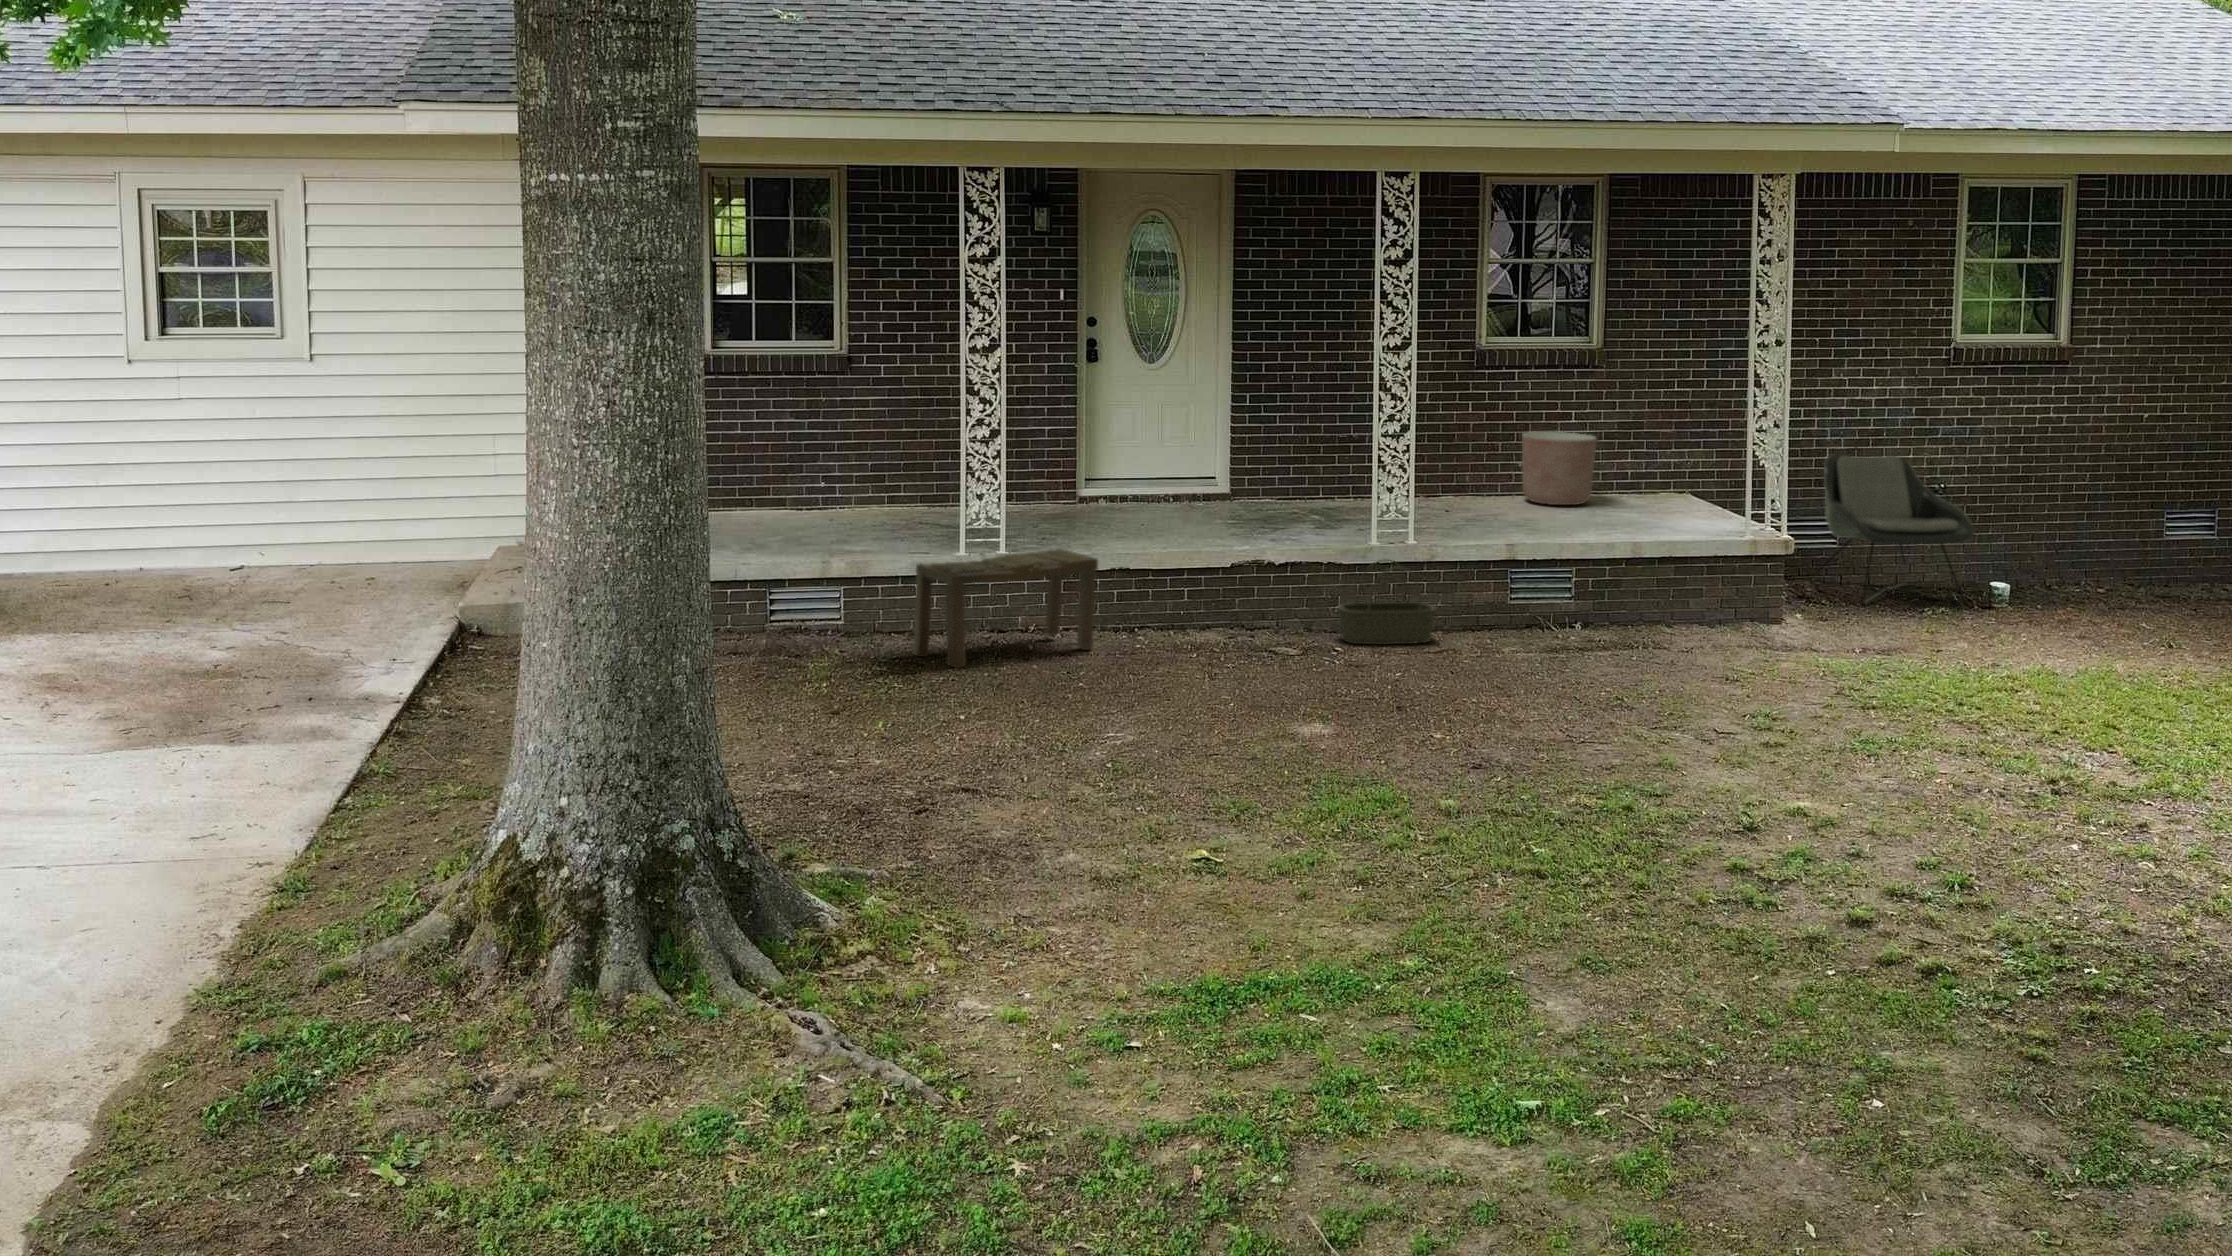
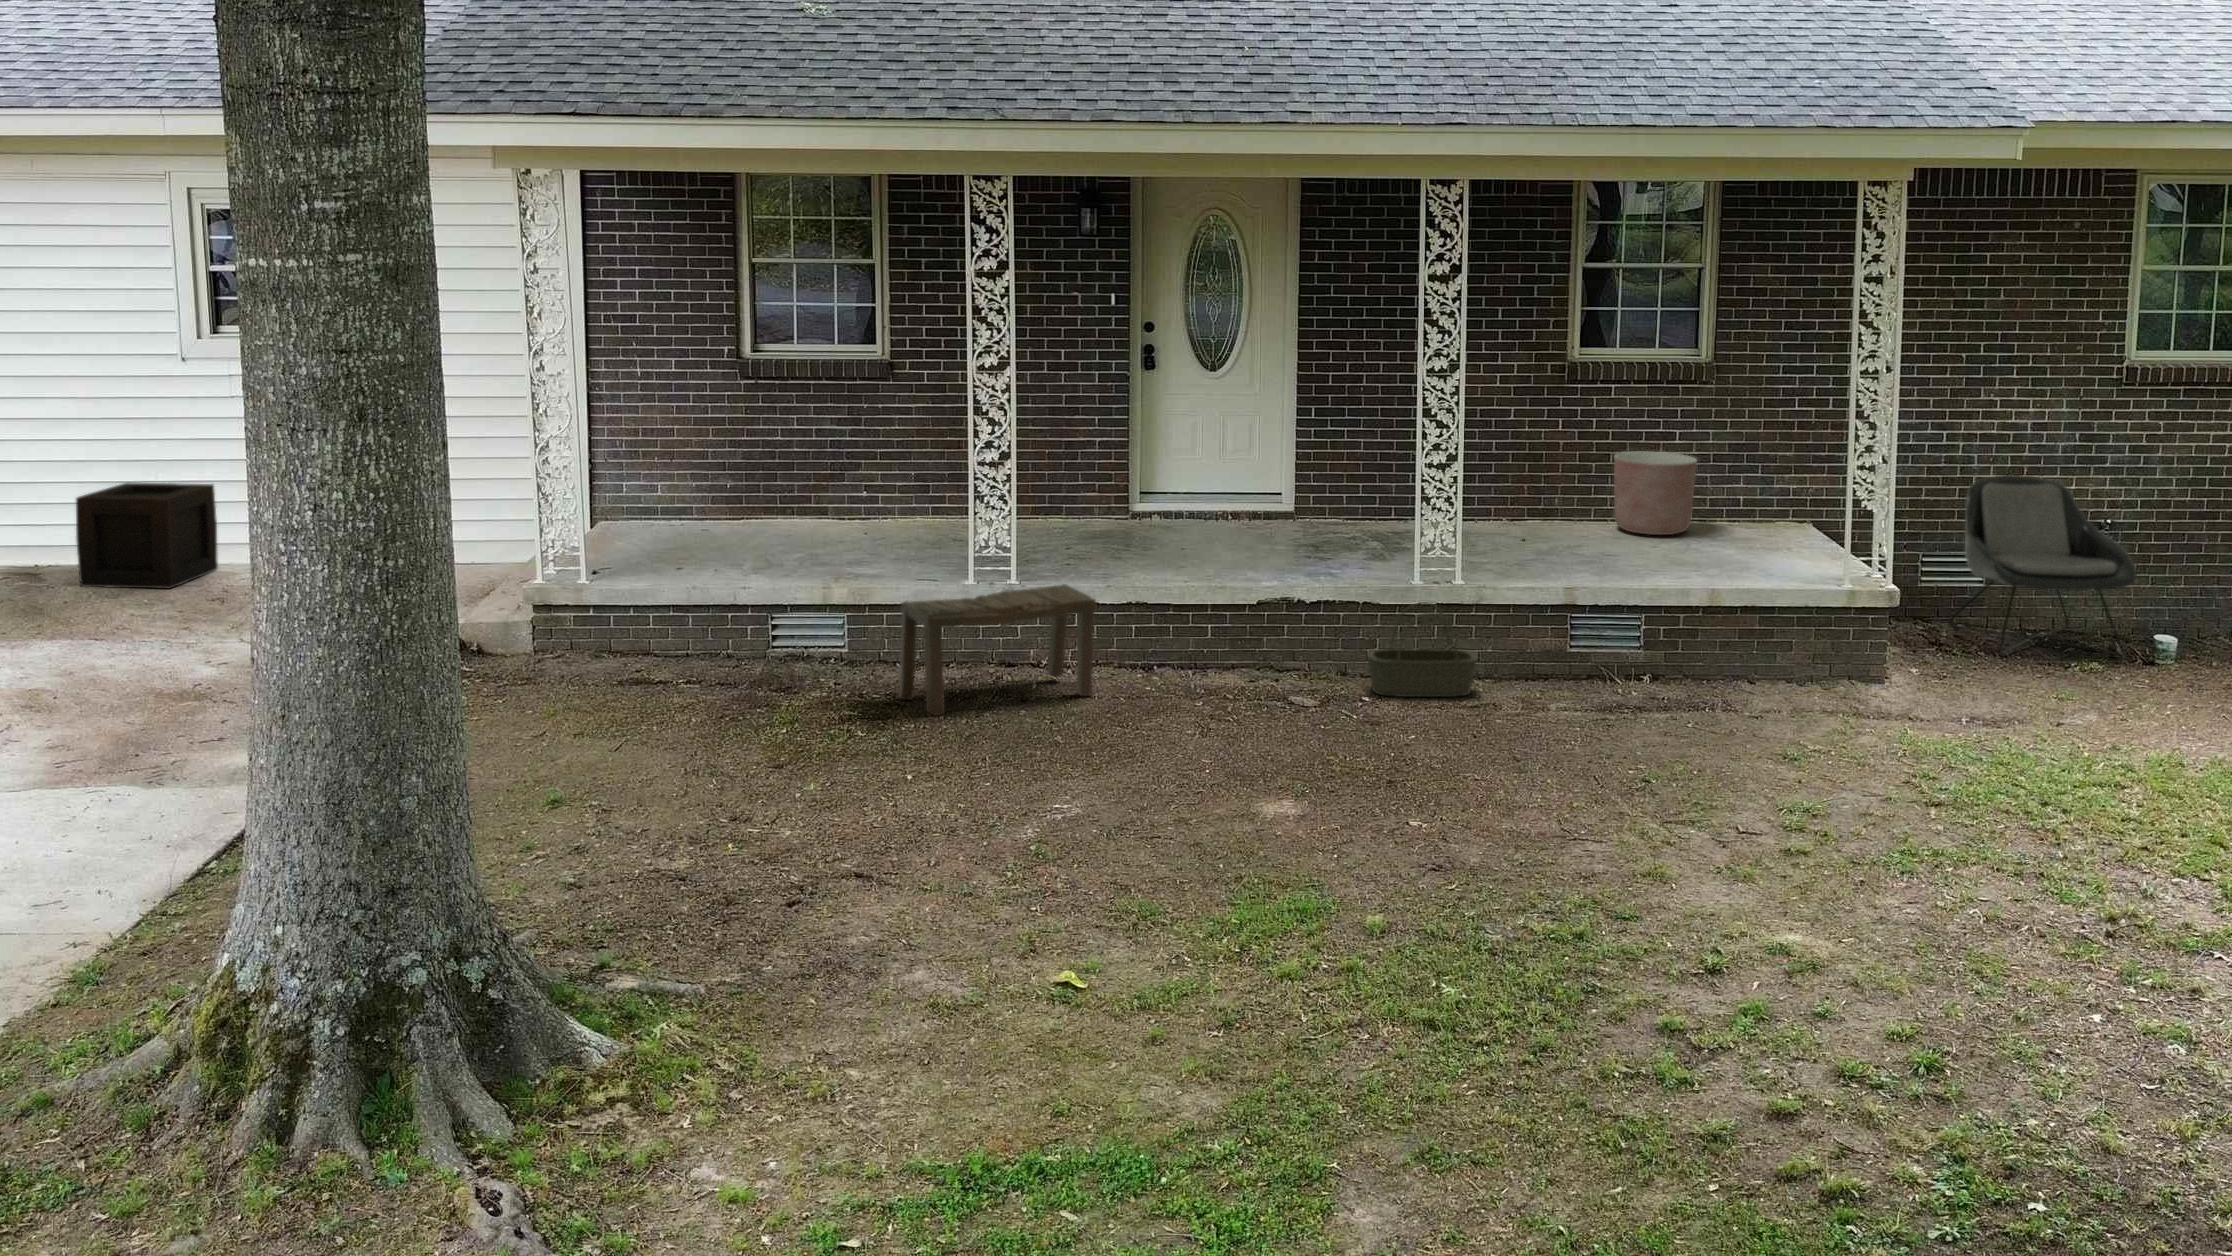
wooden crate: none [16,480,155,584] -> present [76,482,218,589]

